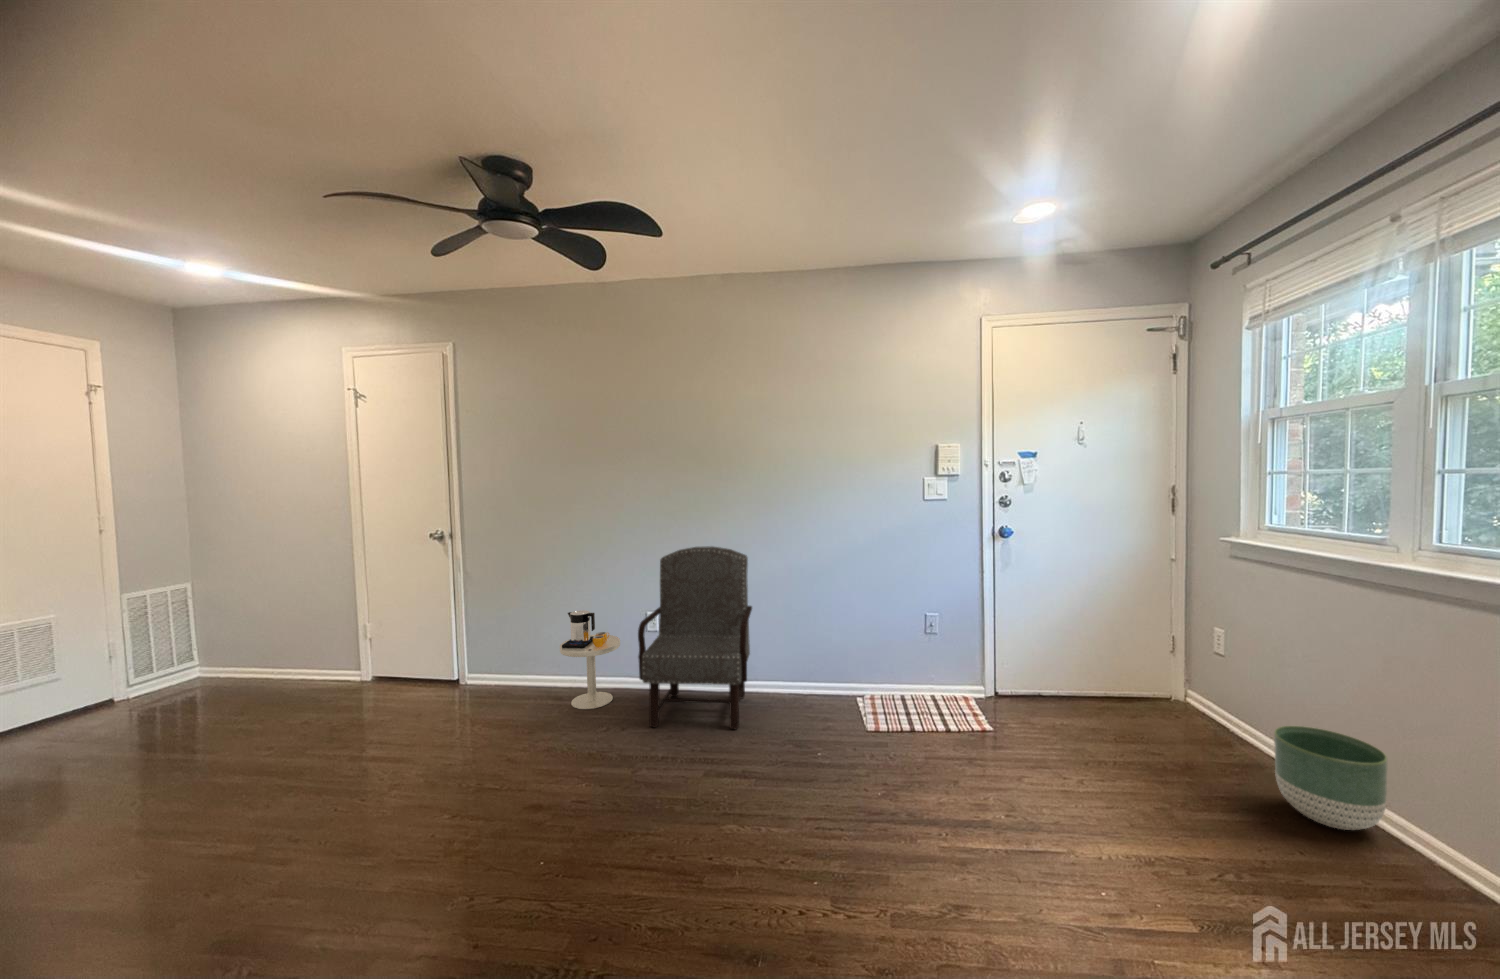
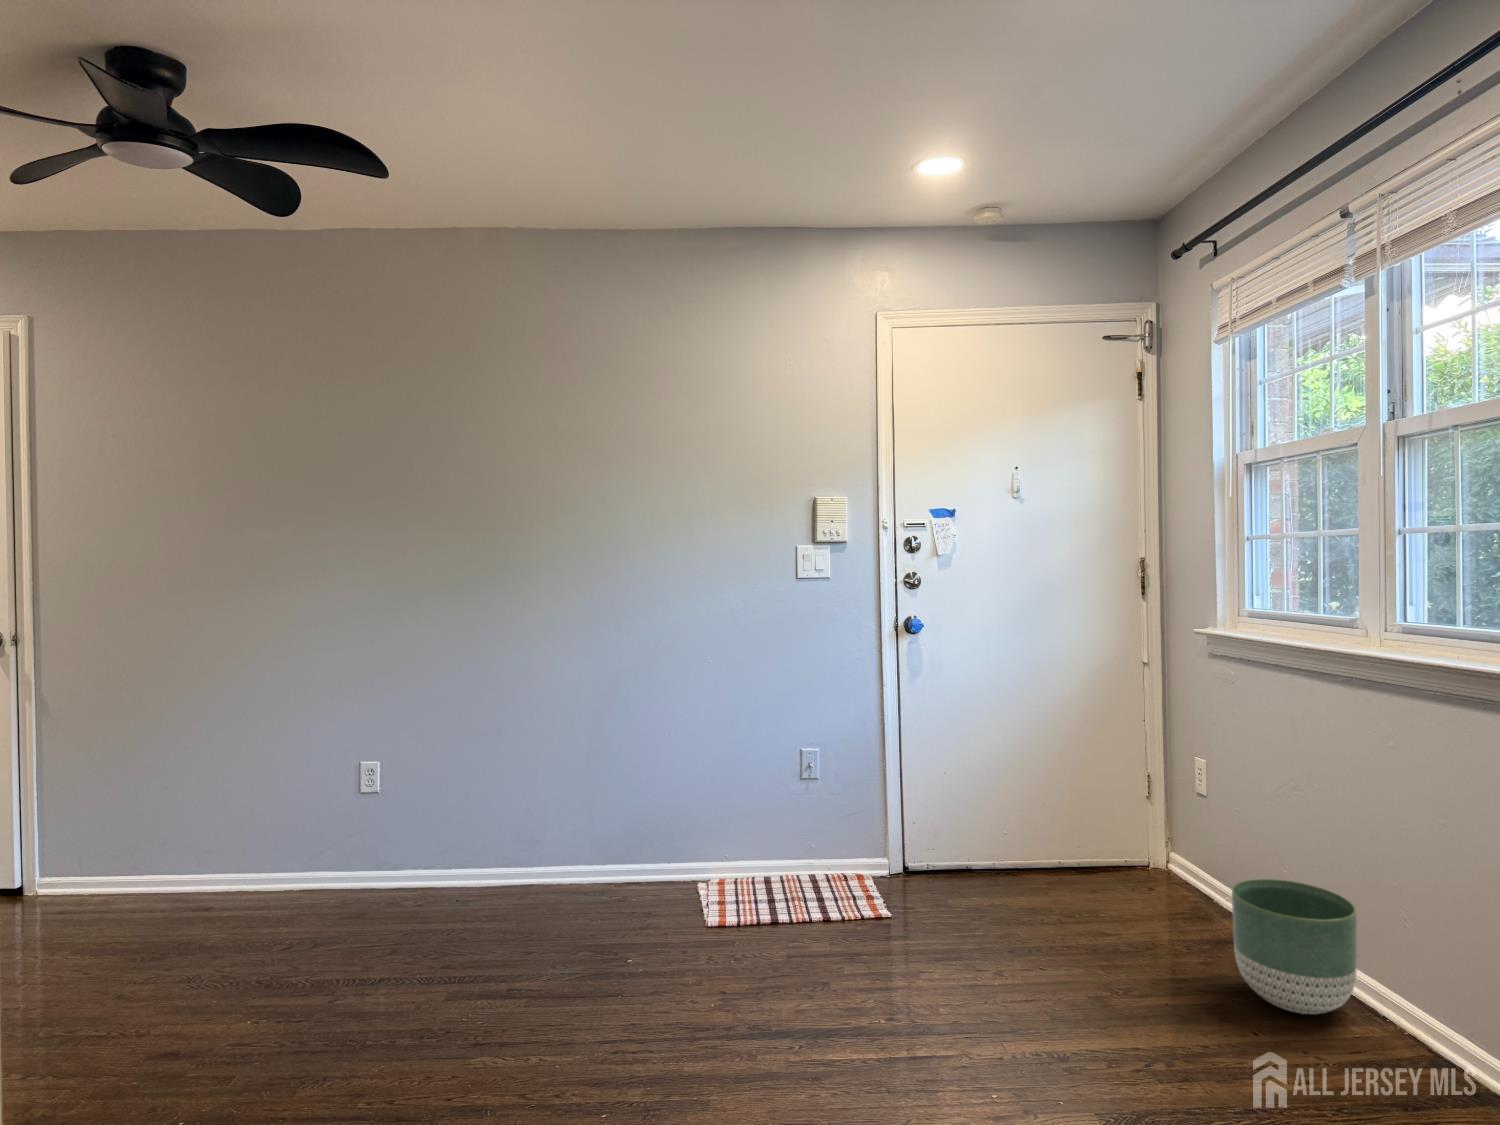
armchair: present [638,546,752,729] -> none [335,652,537,945]
side table: present [560,610,620,709] -> none [205,760,316,924]

